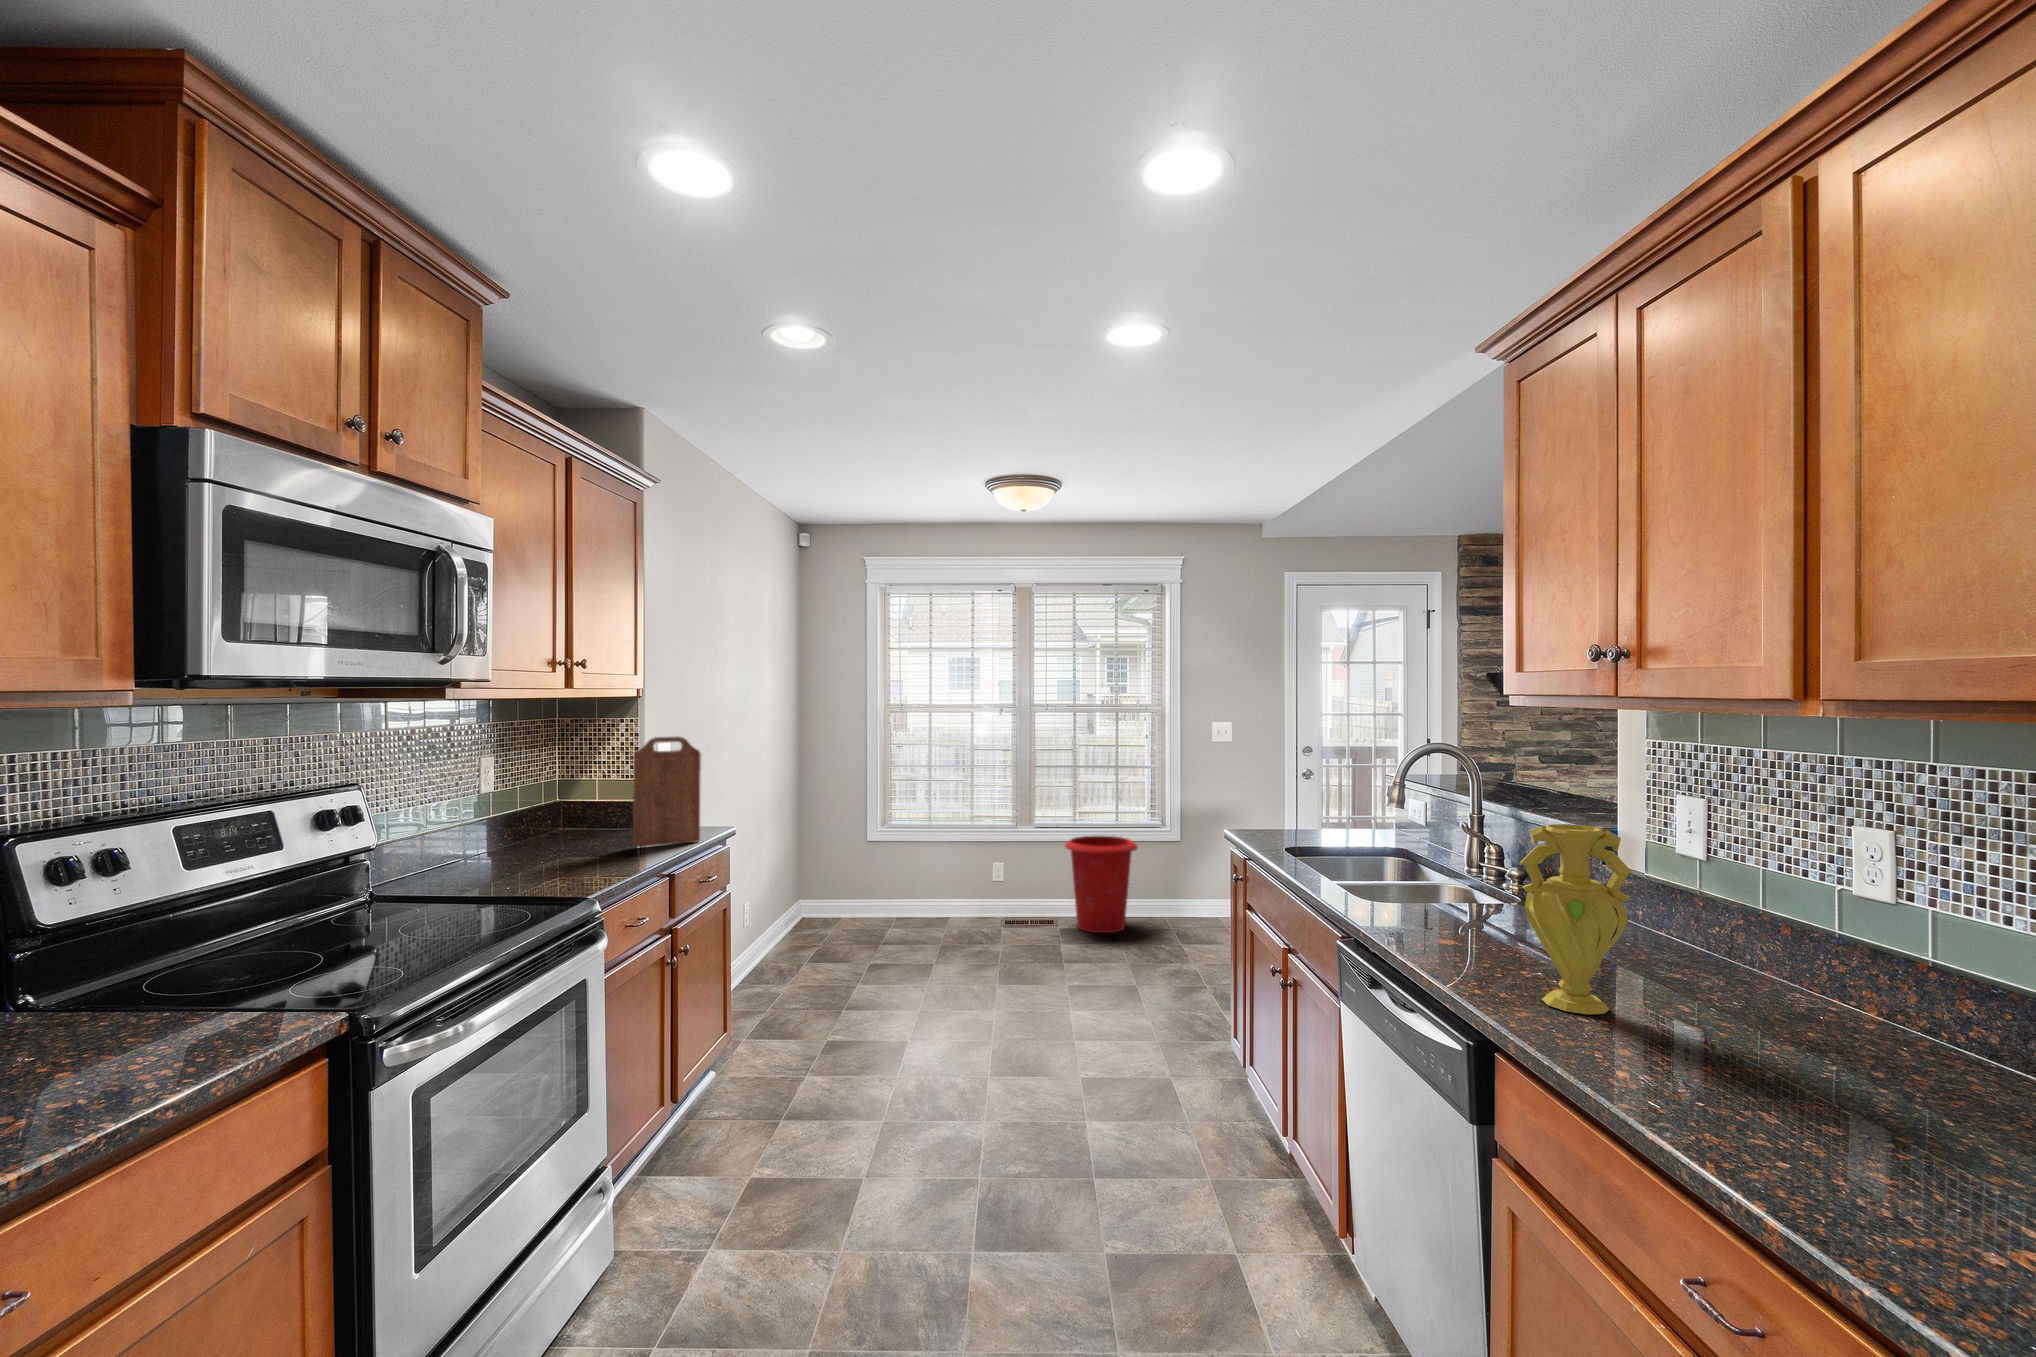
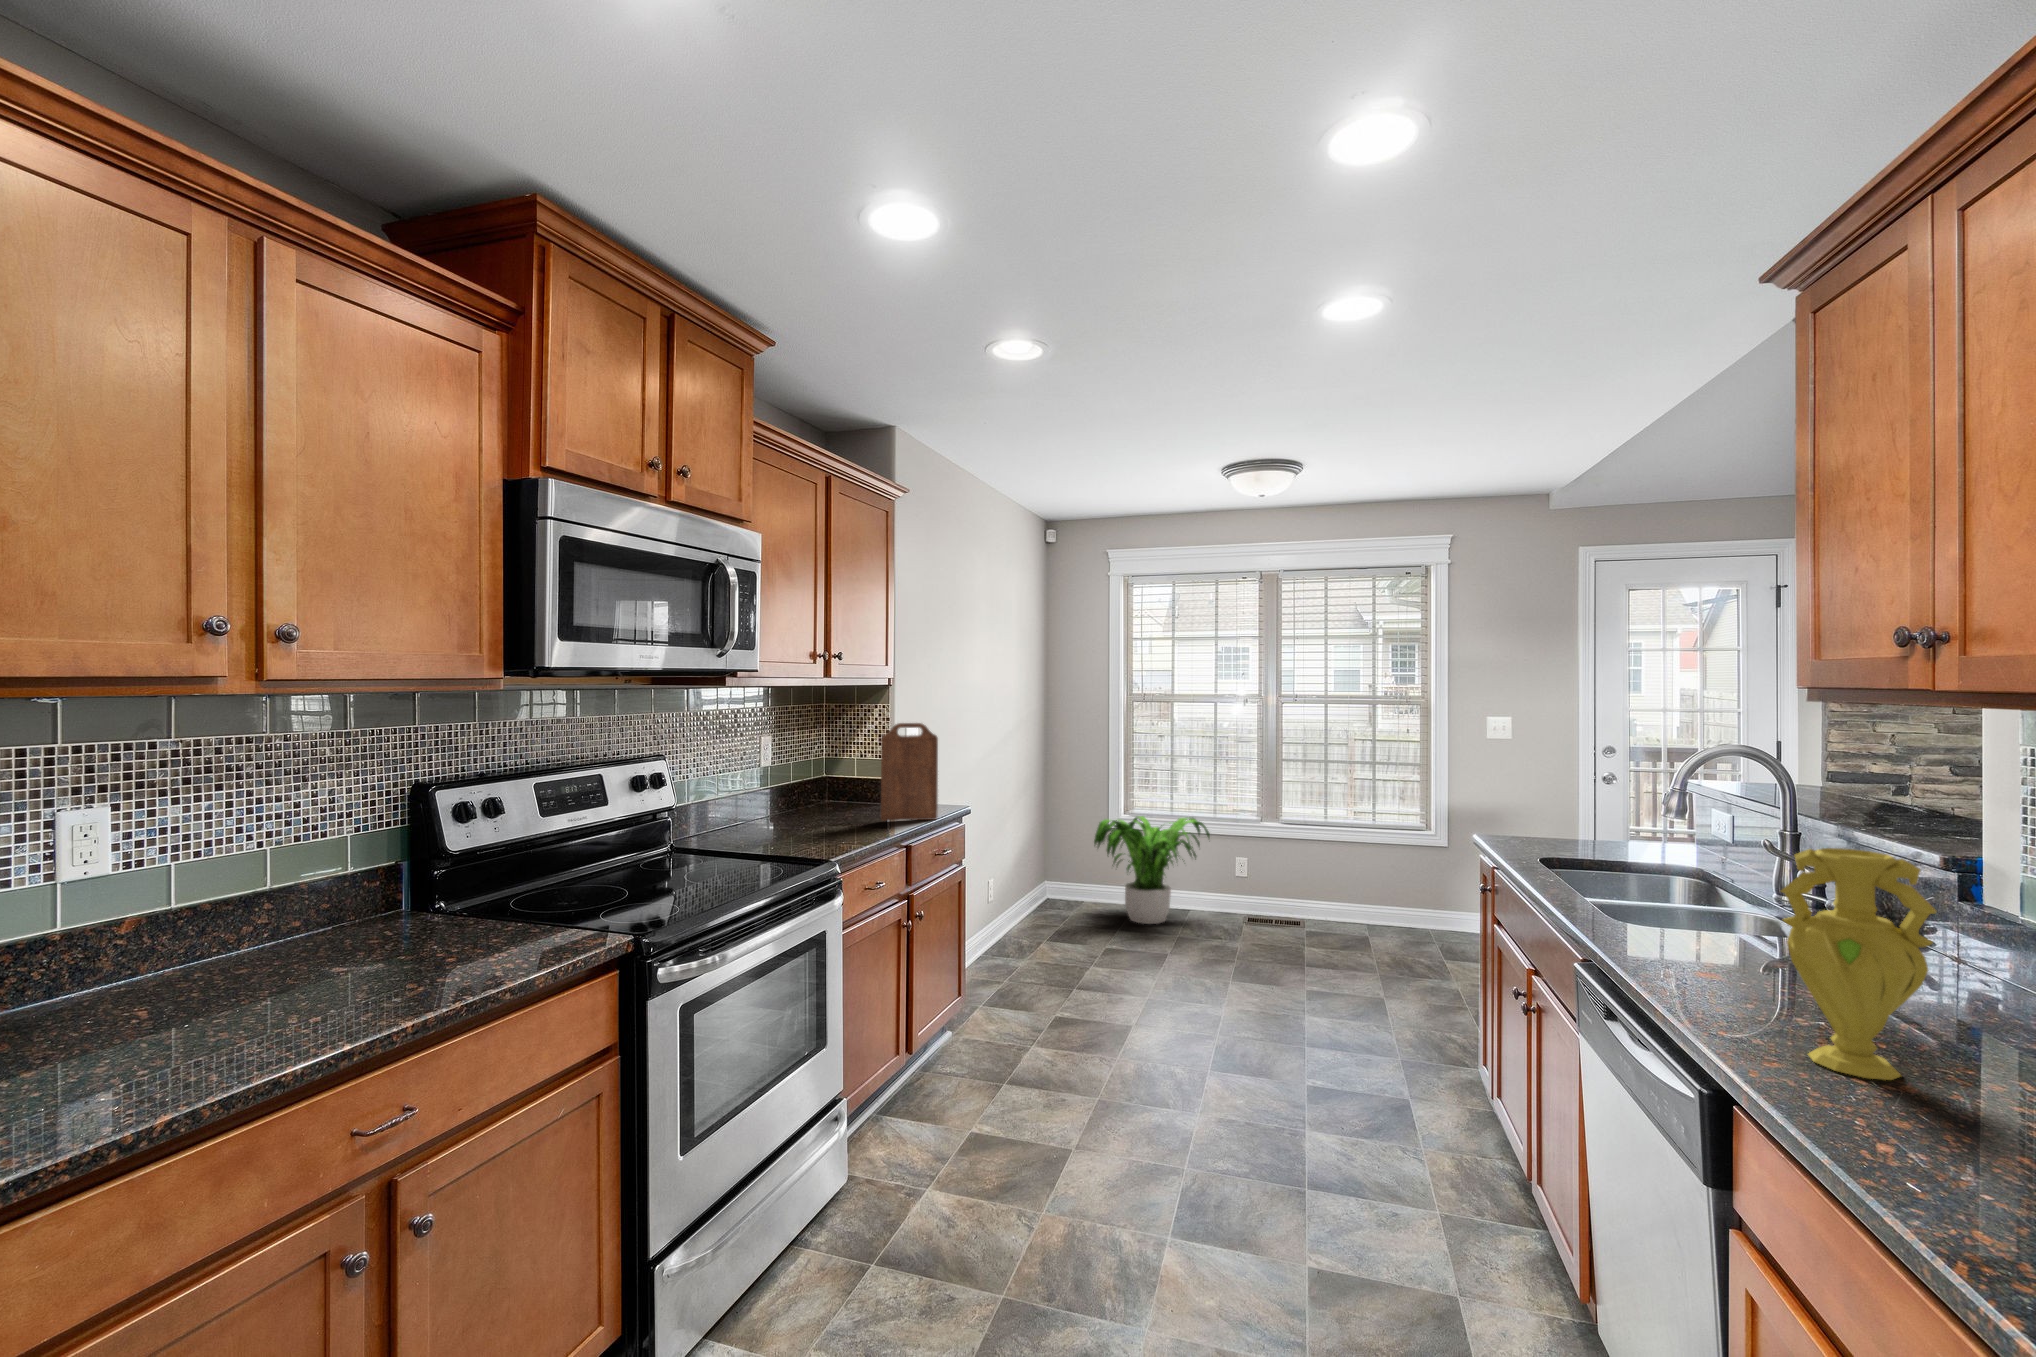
potted plant: none [852,825,967,935] -> present [1094,816,1210,924]
waste bin: present [1065,836,1138,933] -> none [1313,837,1397,941]

